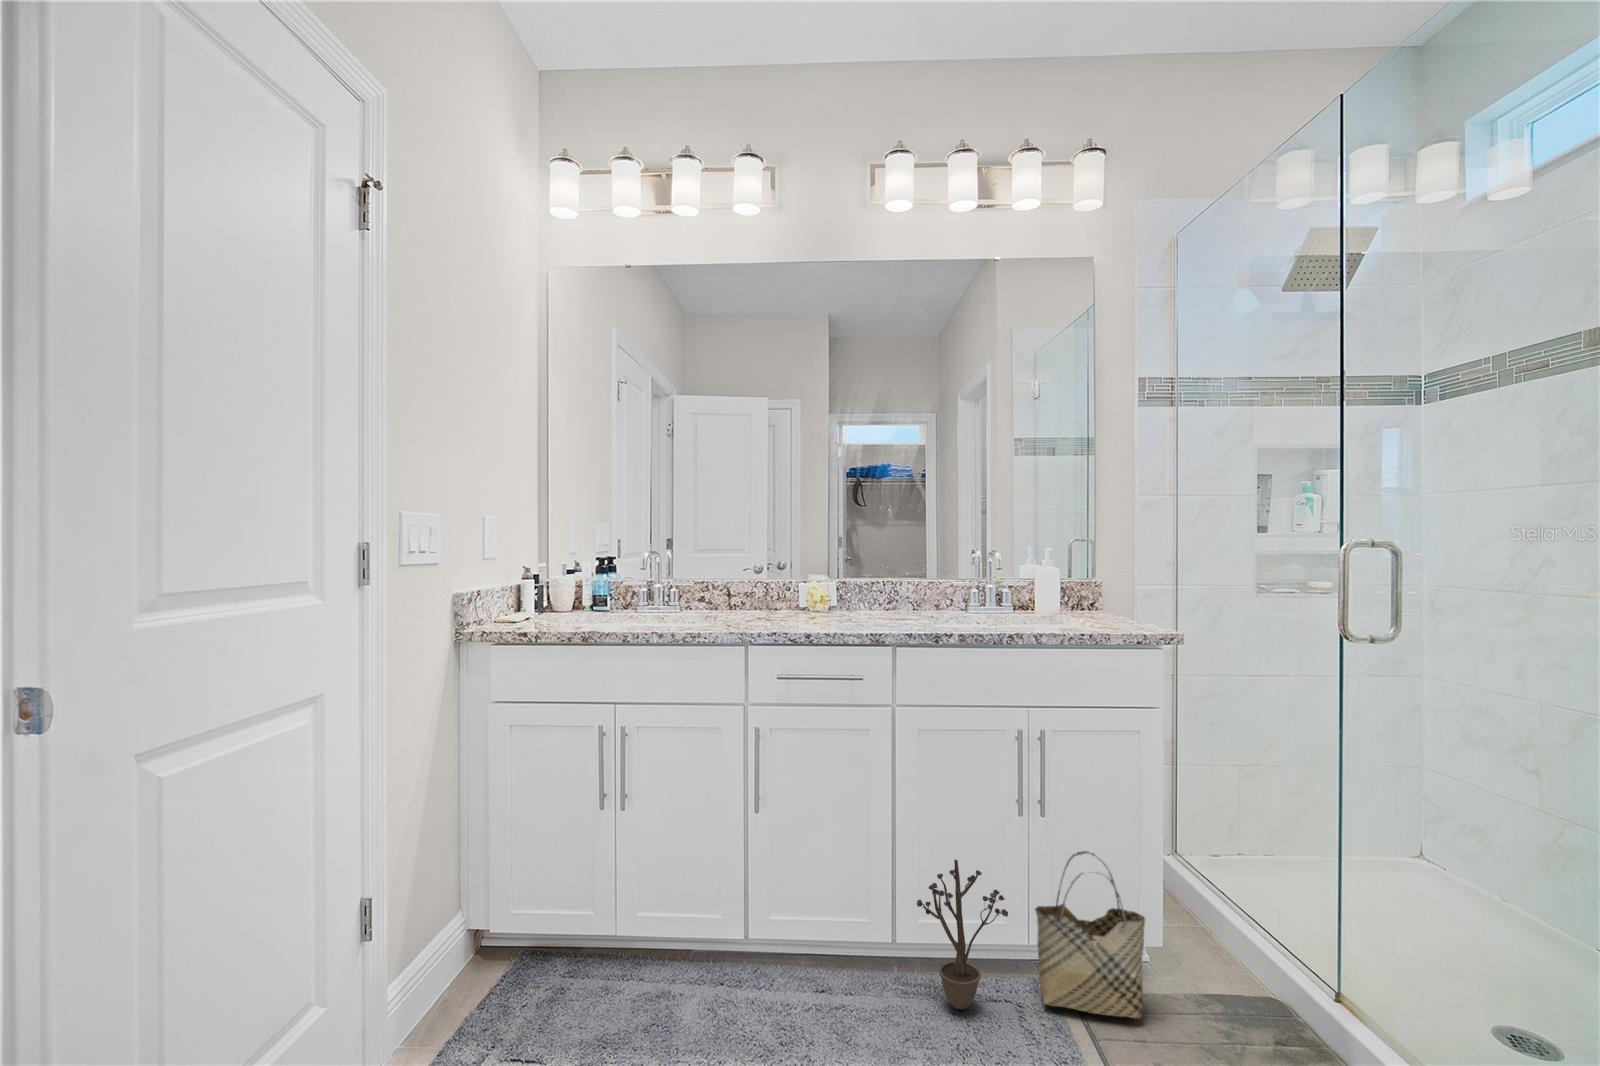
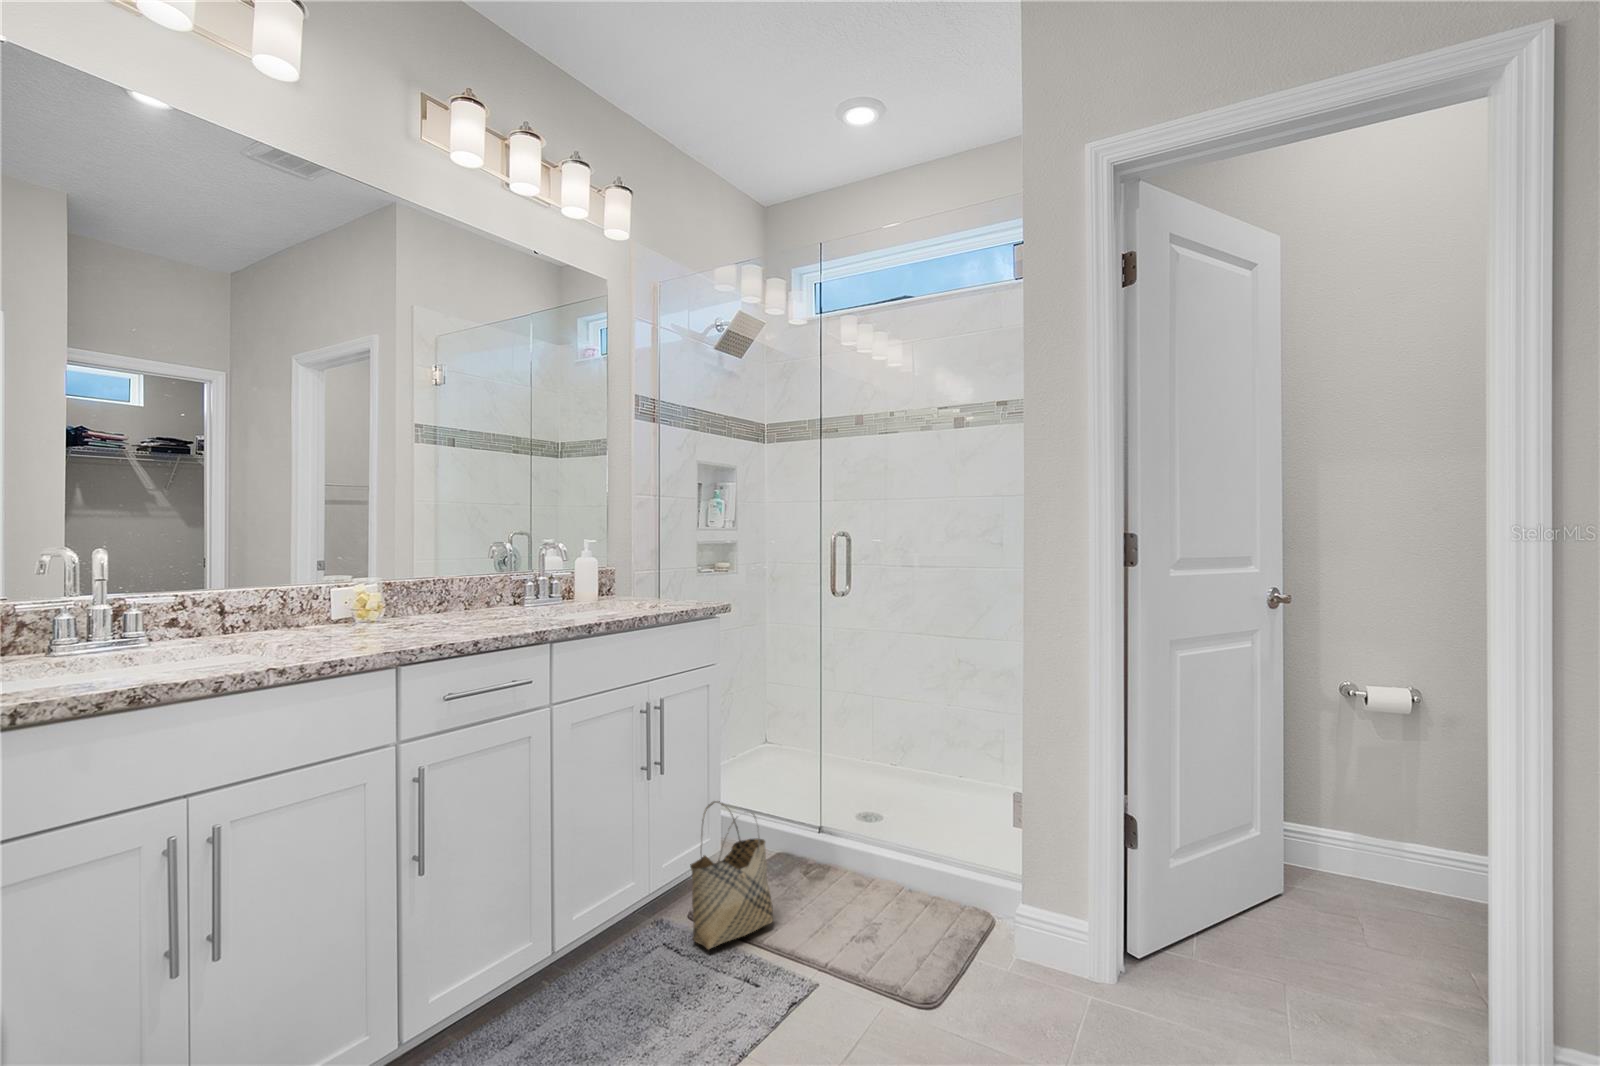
decorative plant: present [898,860,1008,1010] -> none [585,846,691,1005]

